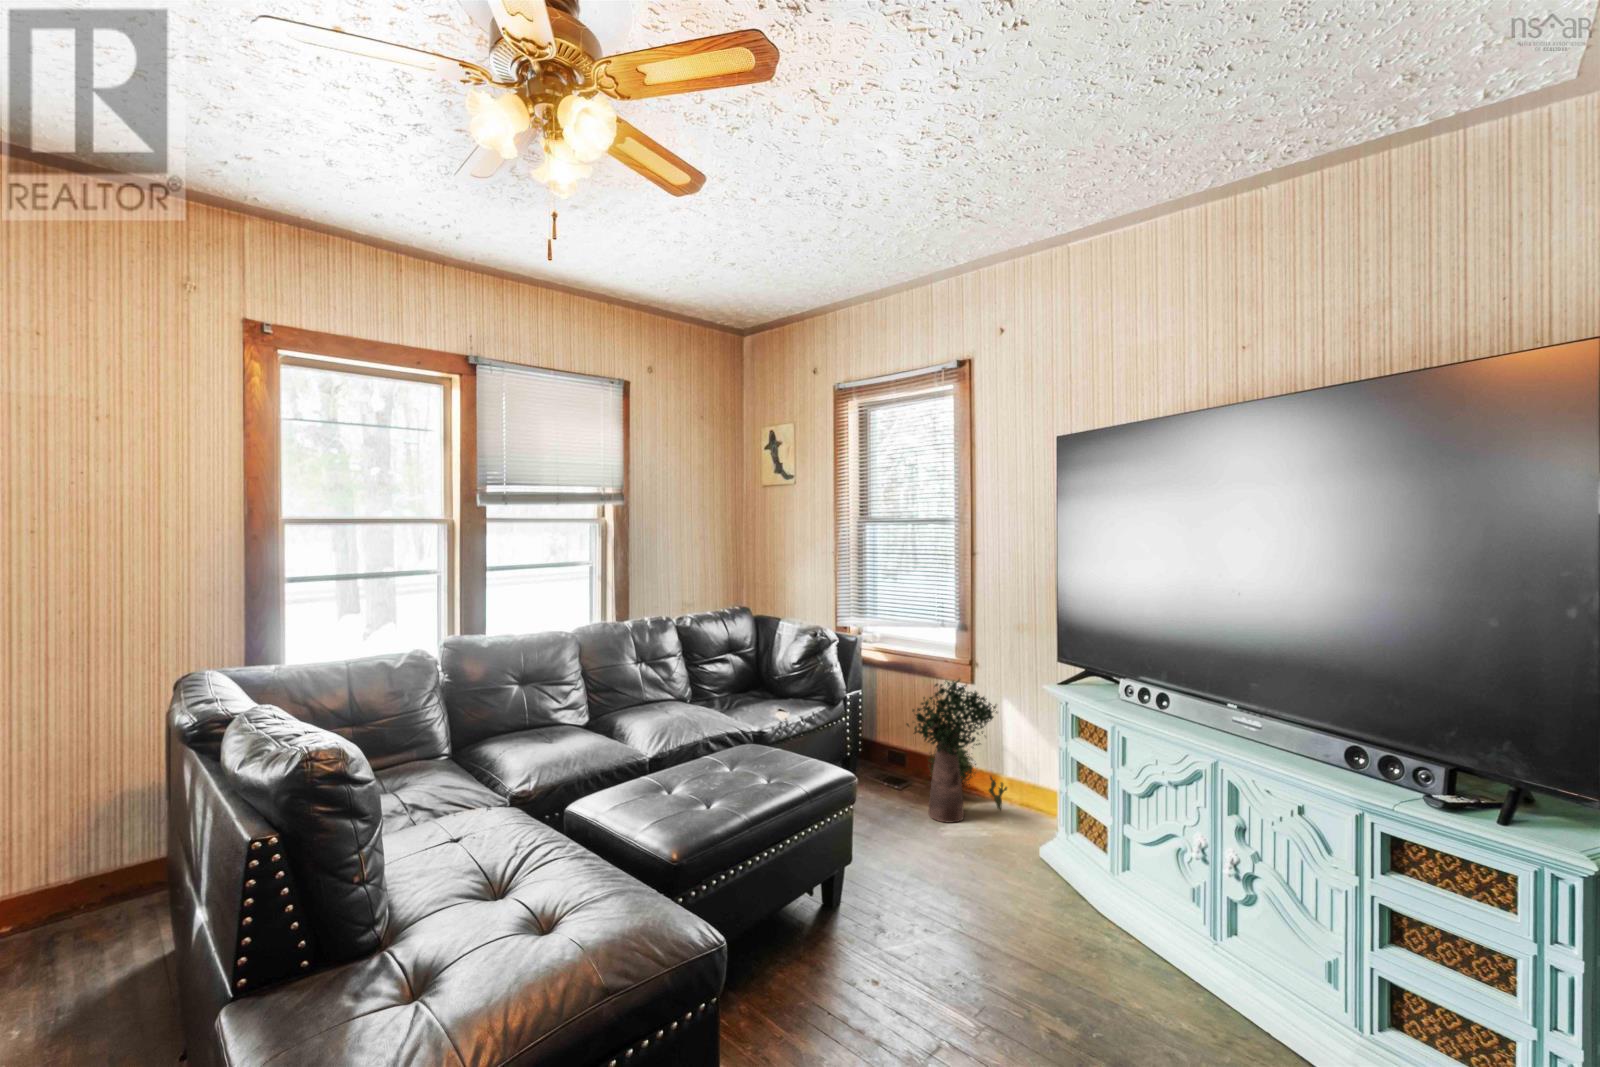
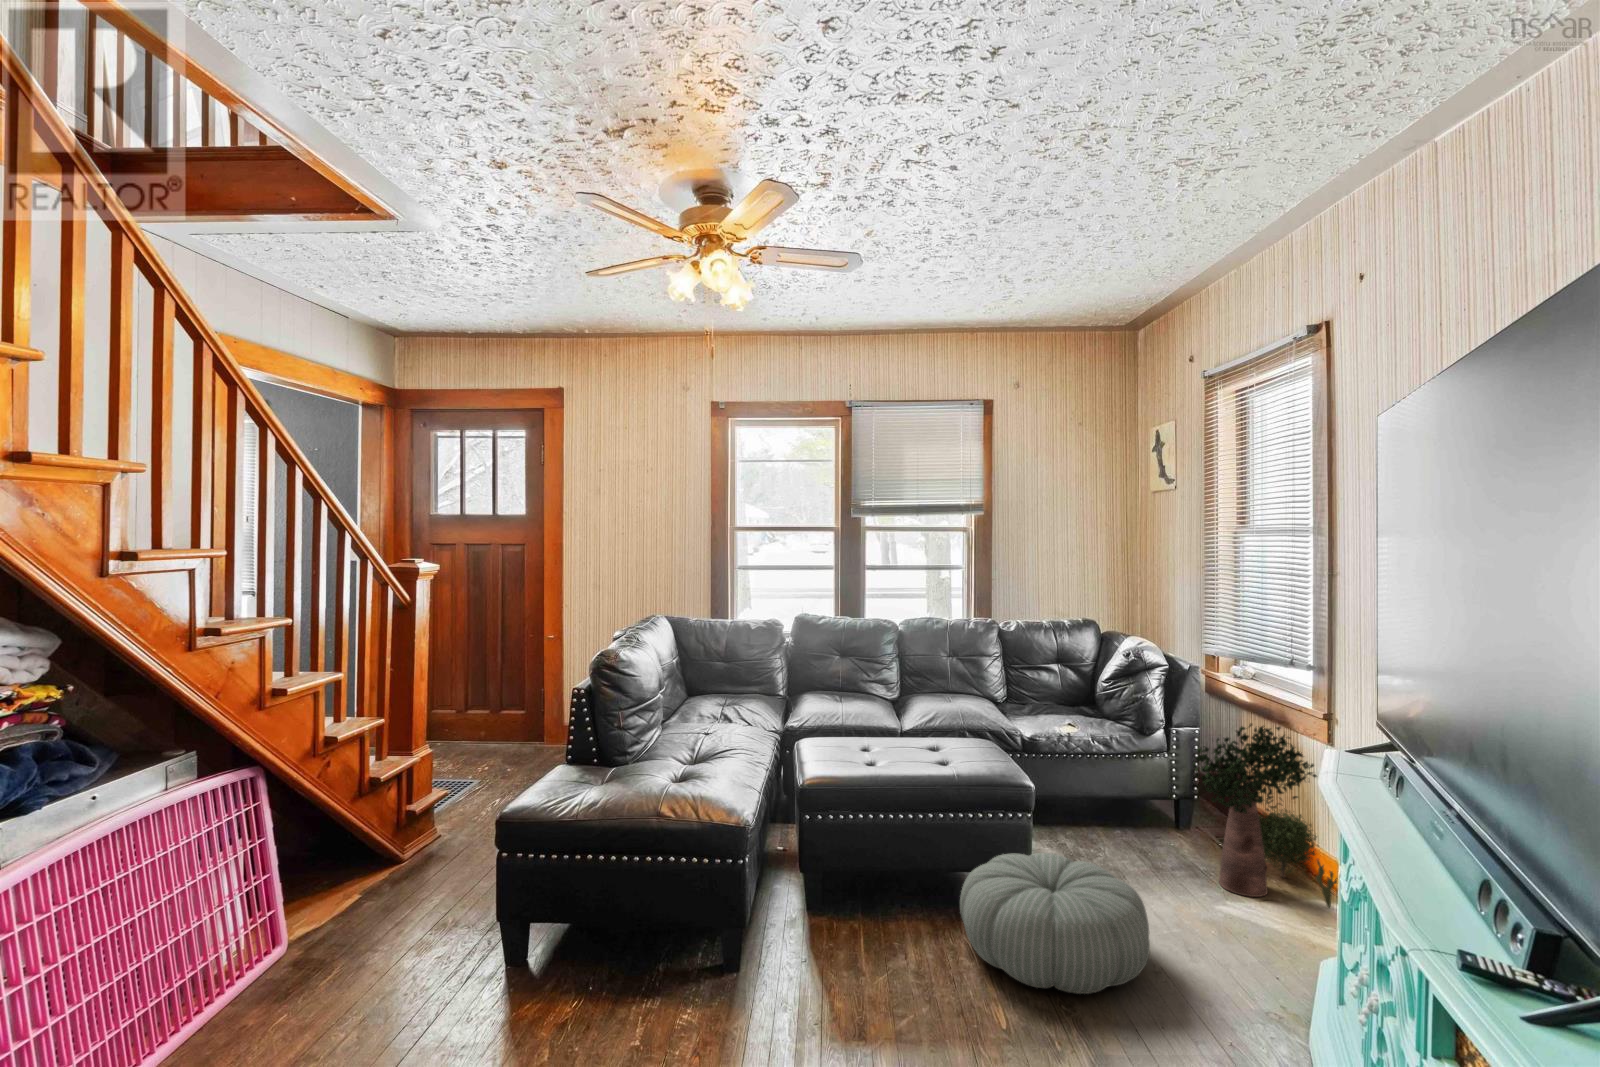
pouf: none [848,840,1032,991] -> present [960,853,1150,994]

